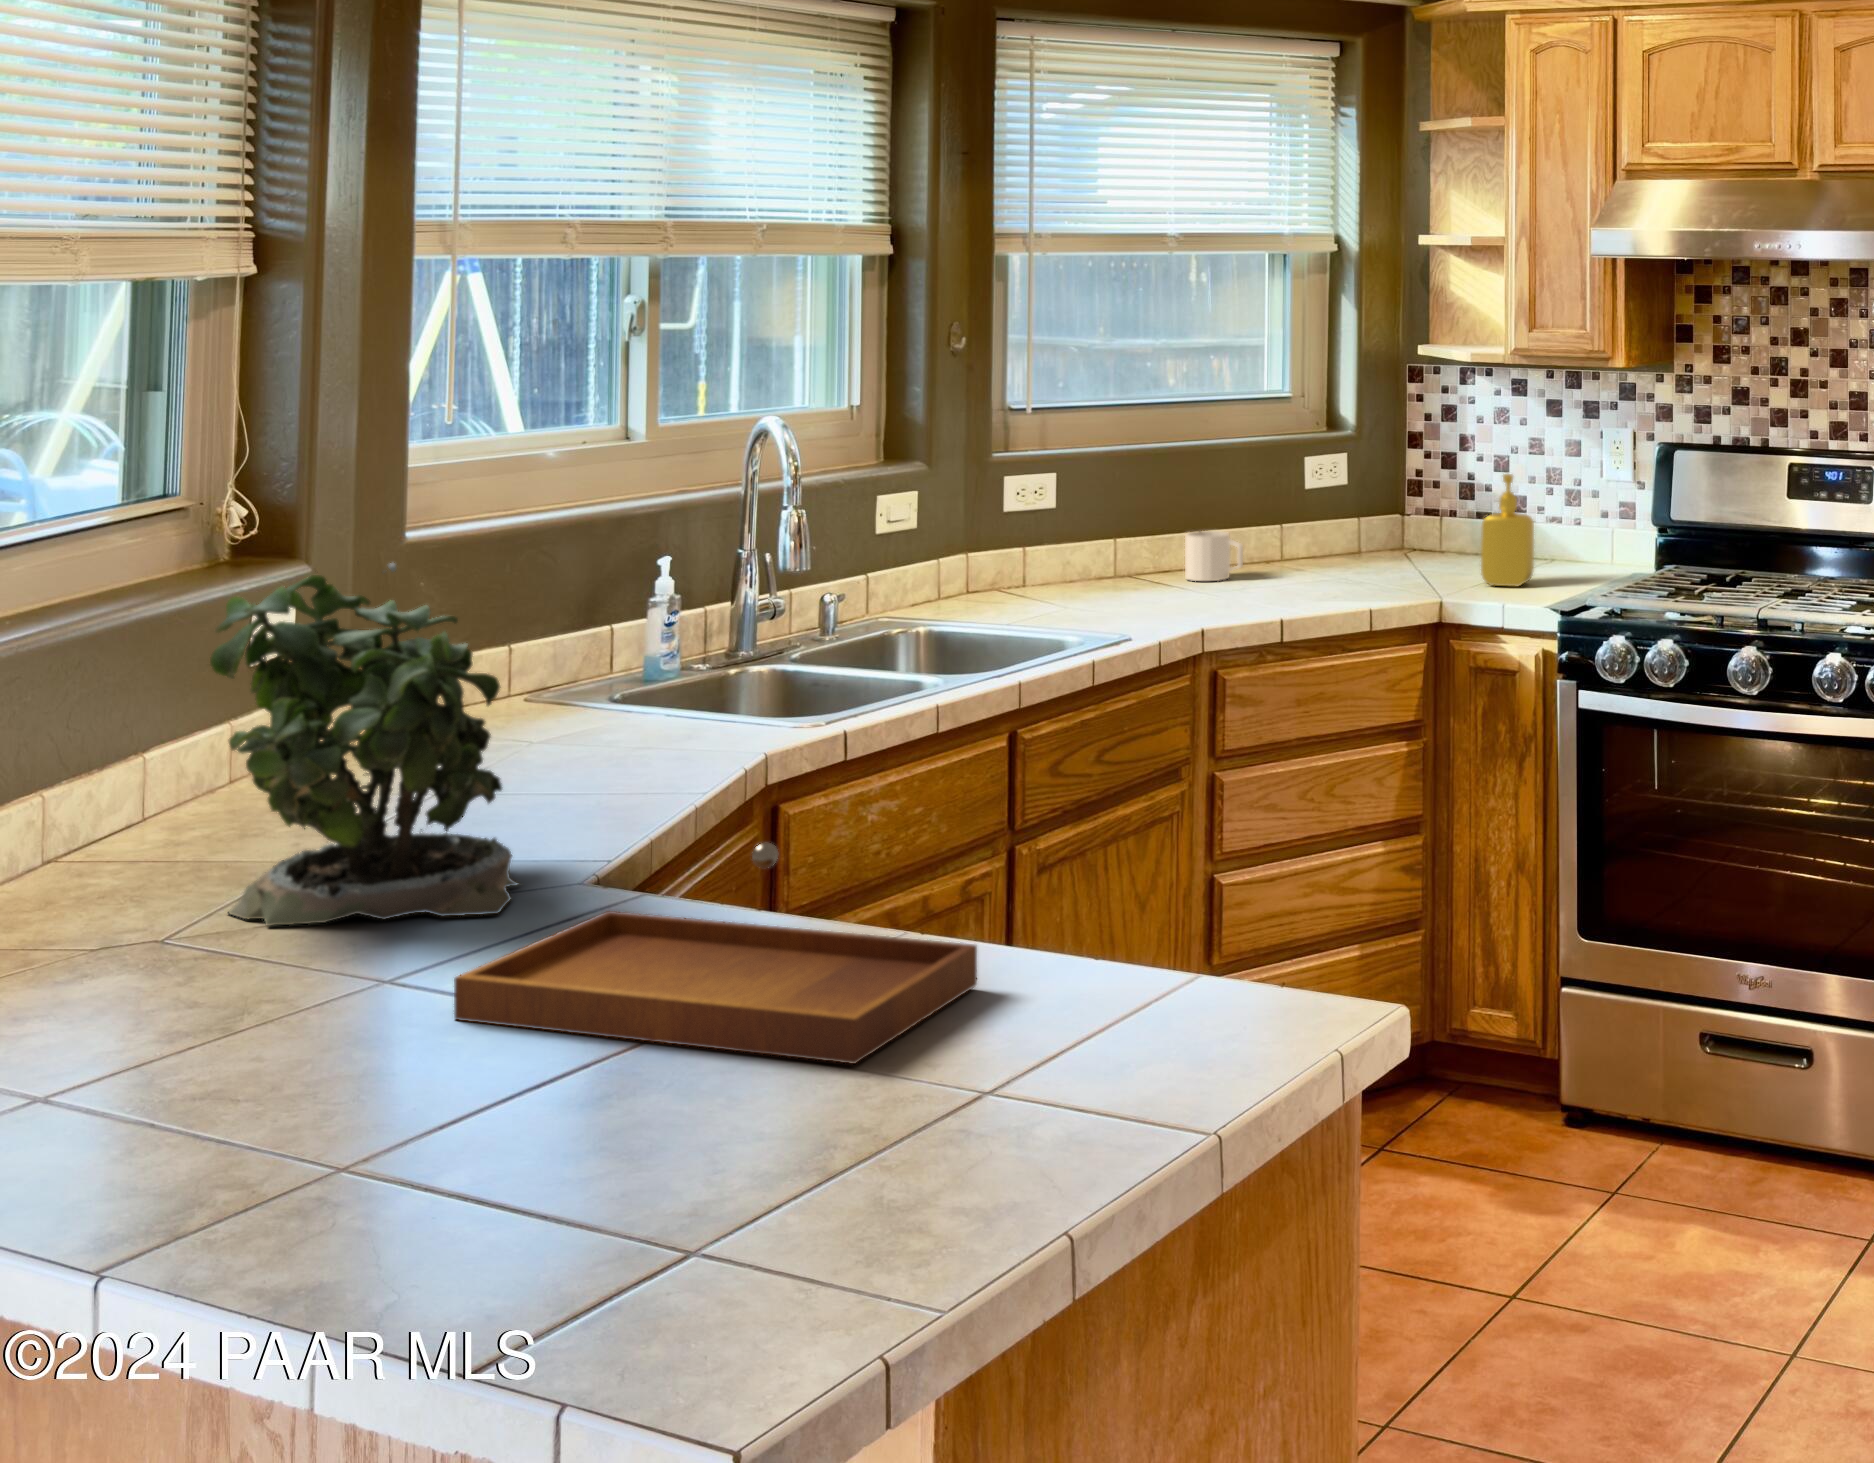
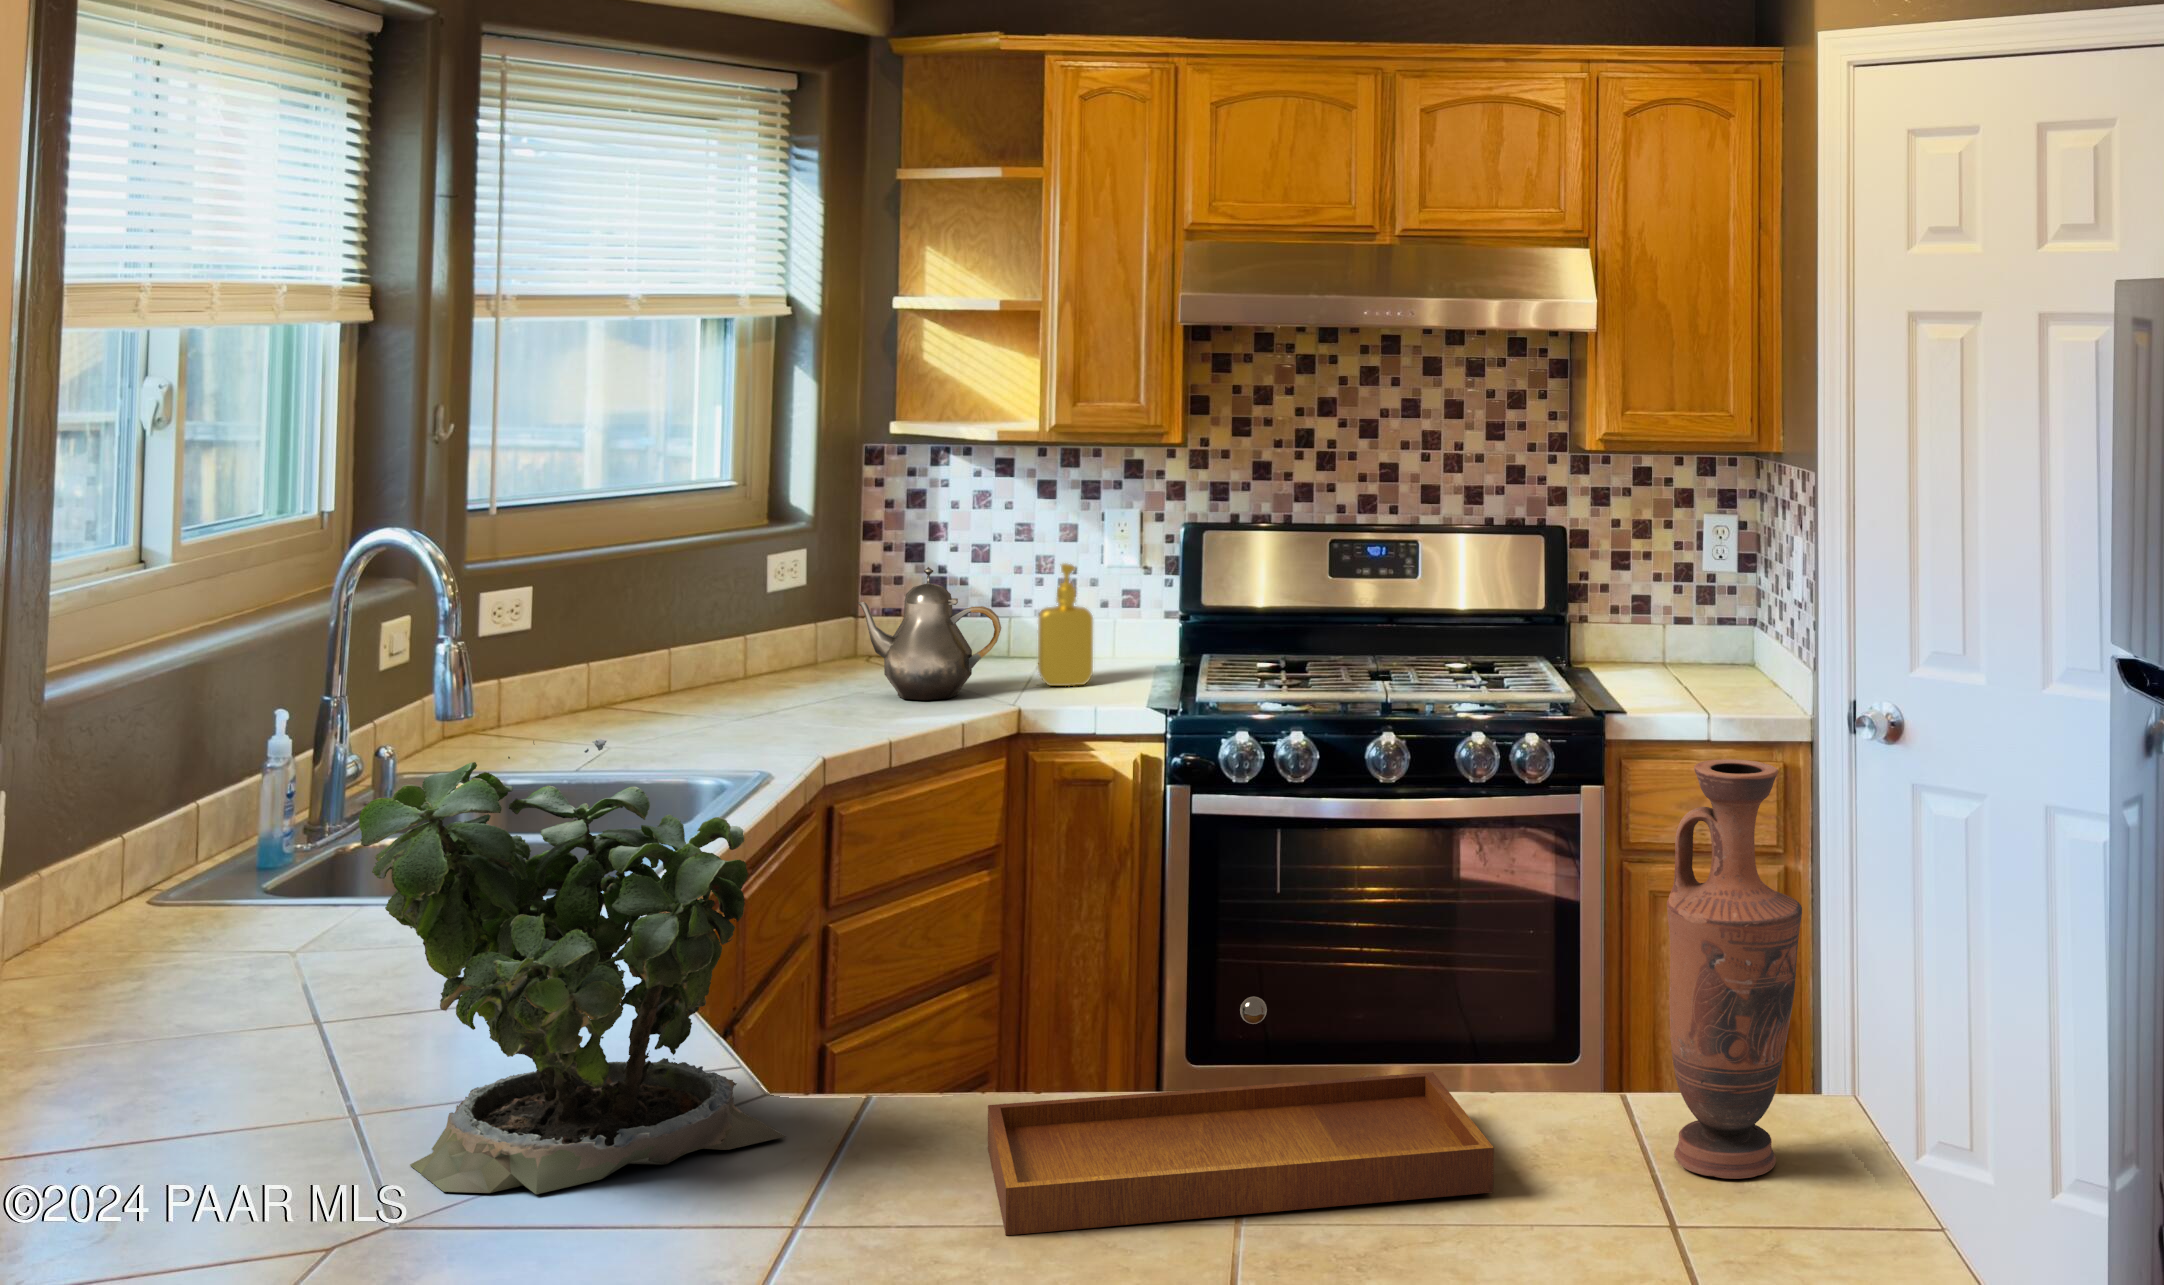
teapot: none [1323,471,1438,589] -> present [857,567,1001,700]
mug: present [1185,531,1243,581] -> none [680,646,753,705]
vase: none [1041,654,1184,1100] -> present [1667,759,1802,1179]

